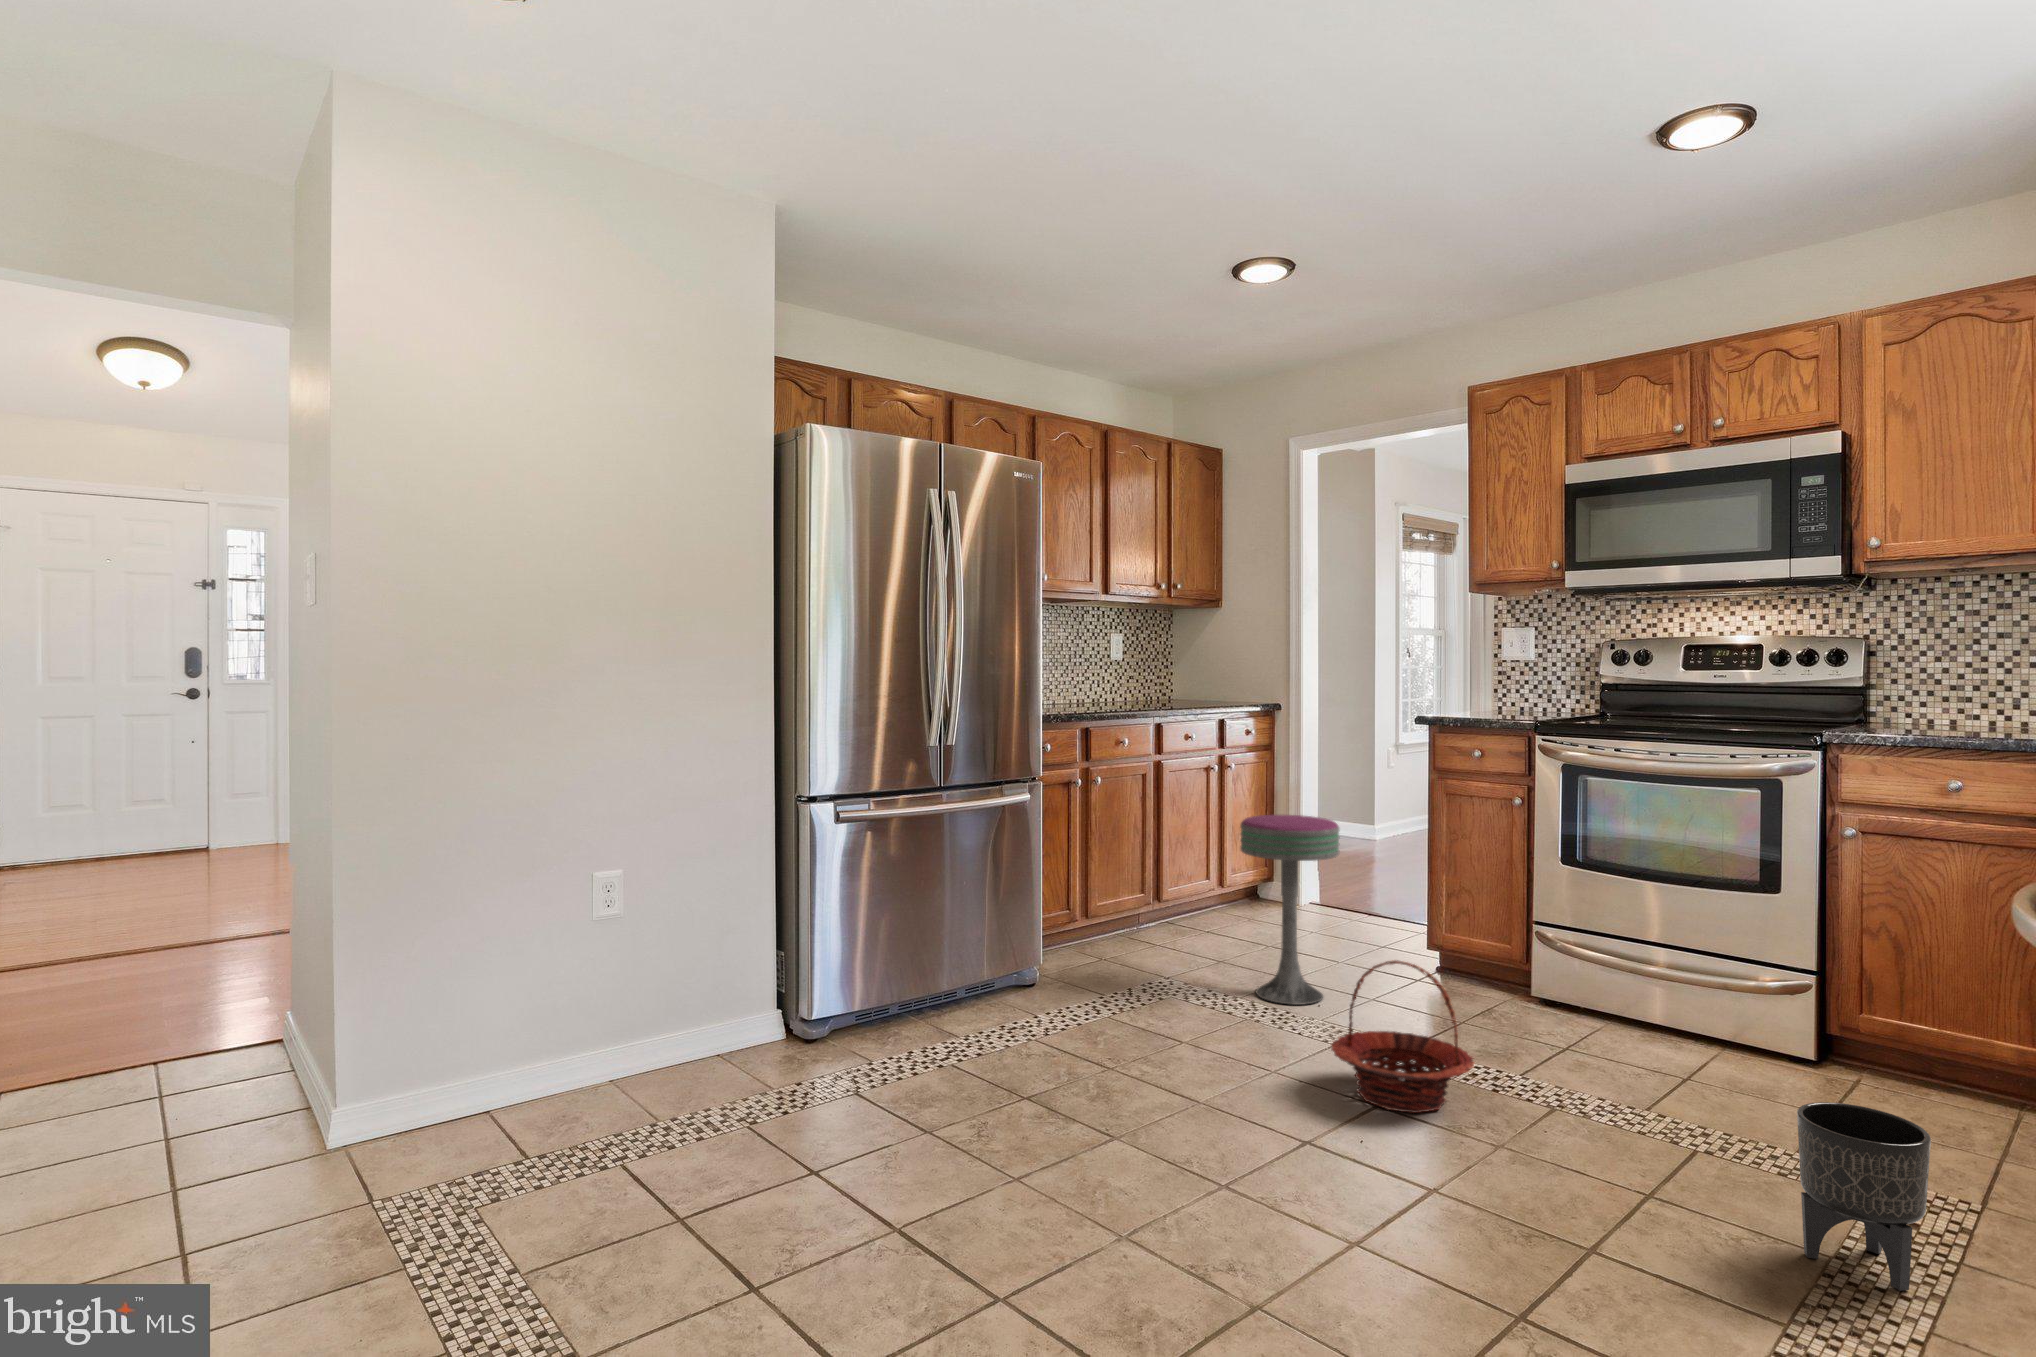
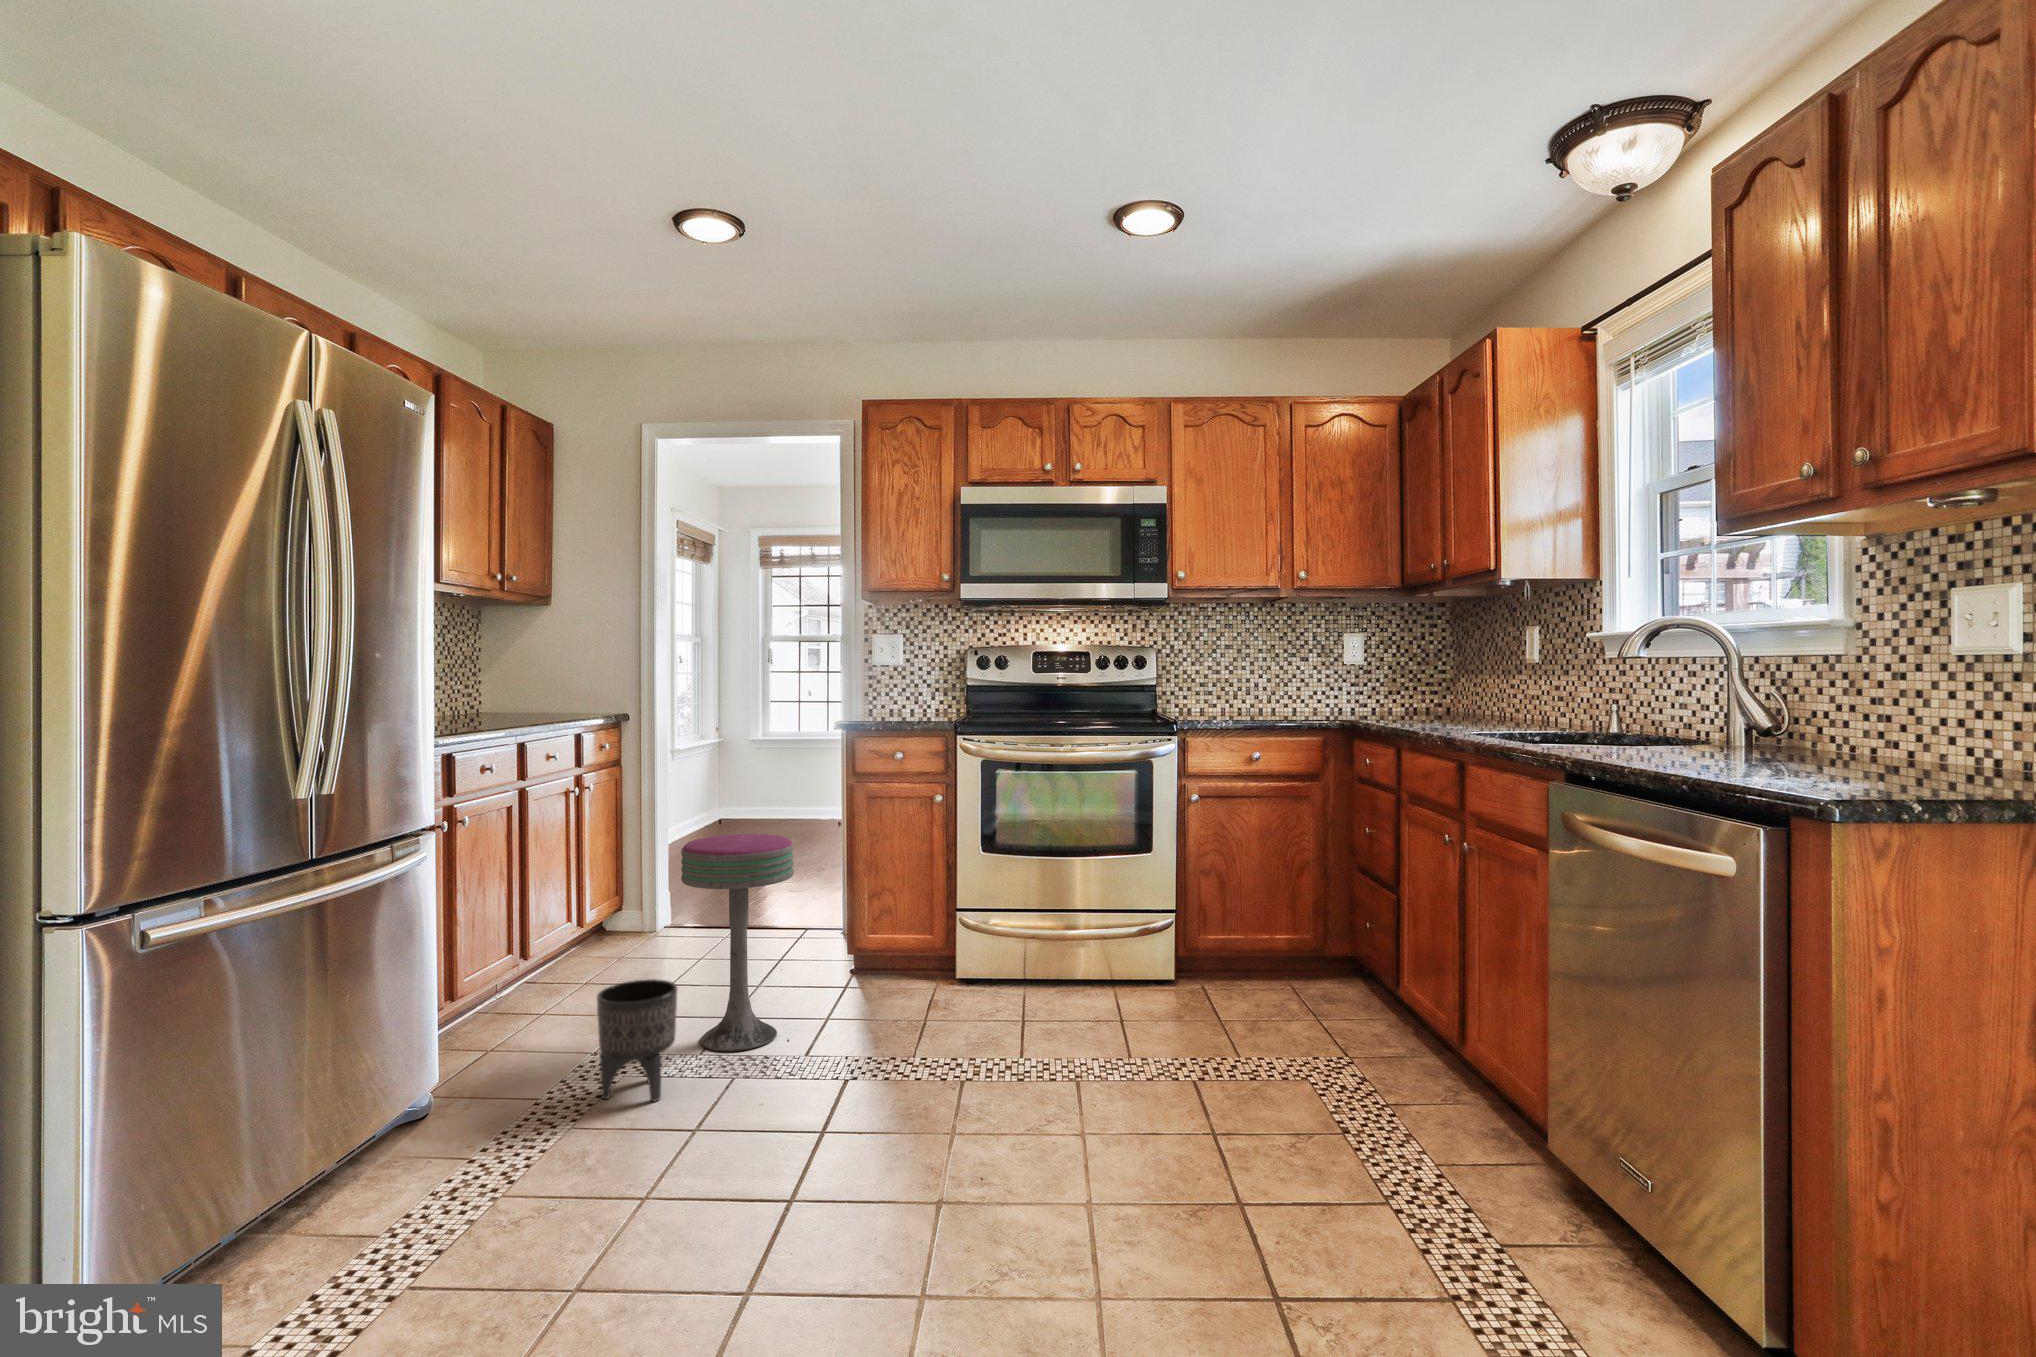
basket: present [1331,960,1474,1113] -> none [877,977,1022,1141]
planter: present [1797,1102,1931,1291] -> present [597,979,678,1101]

